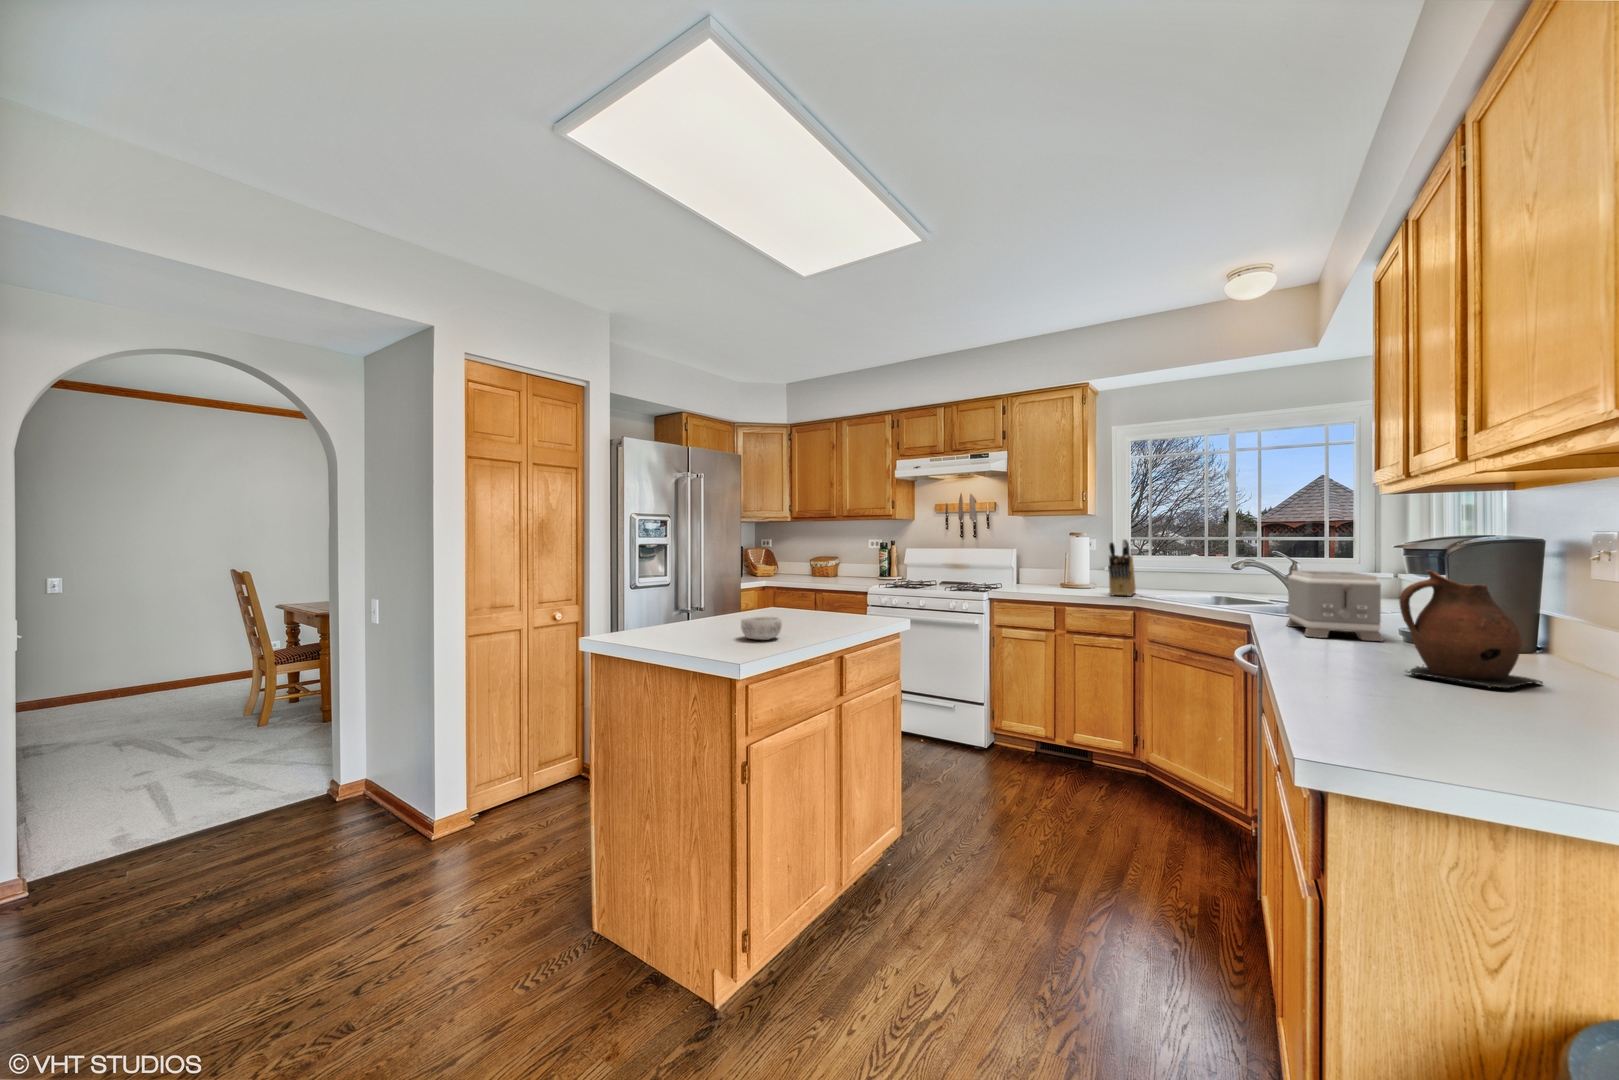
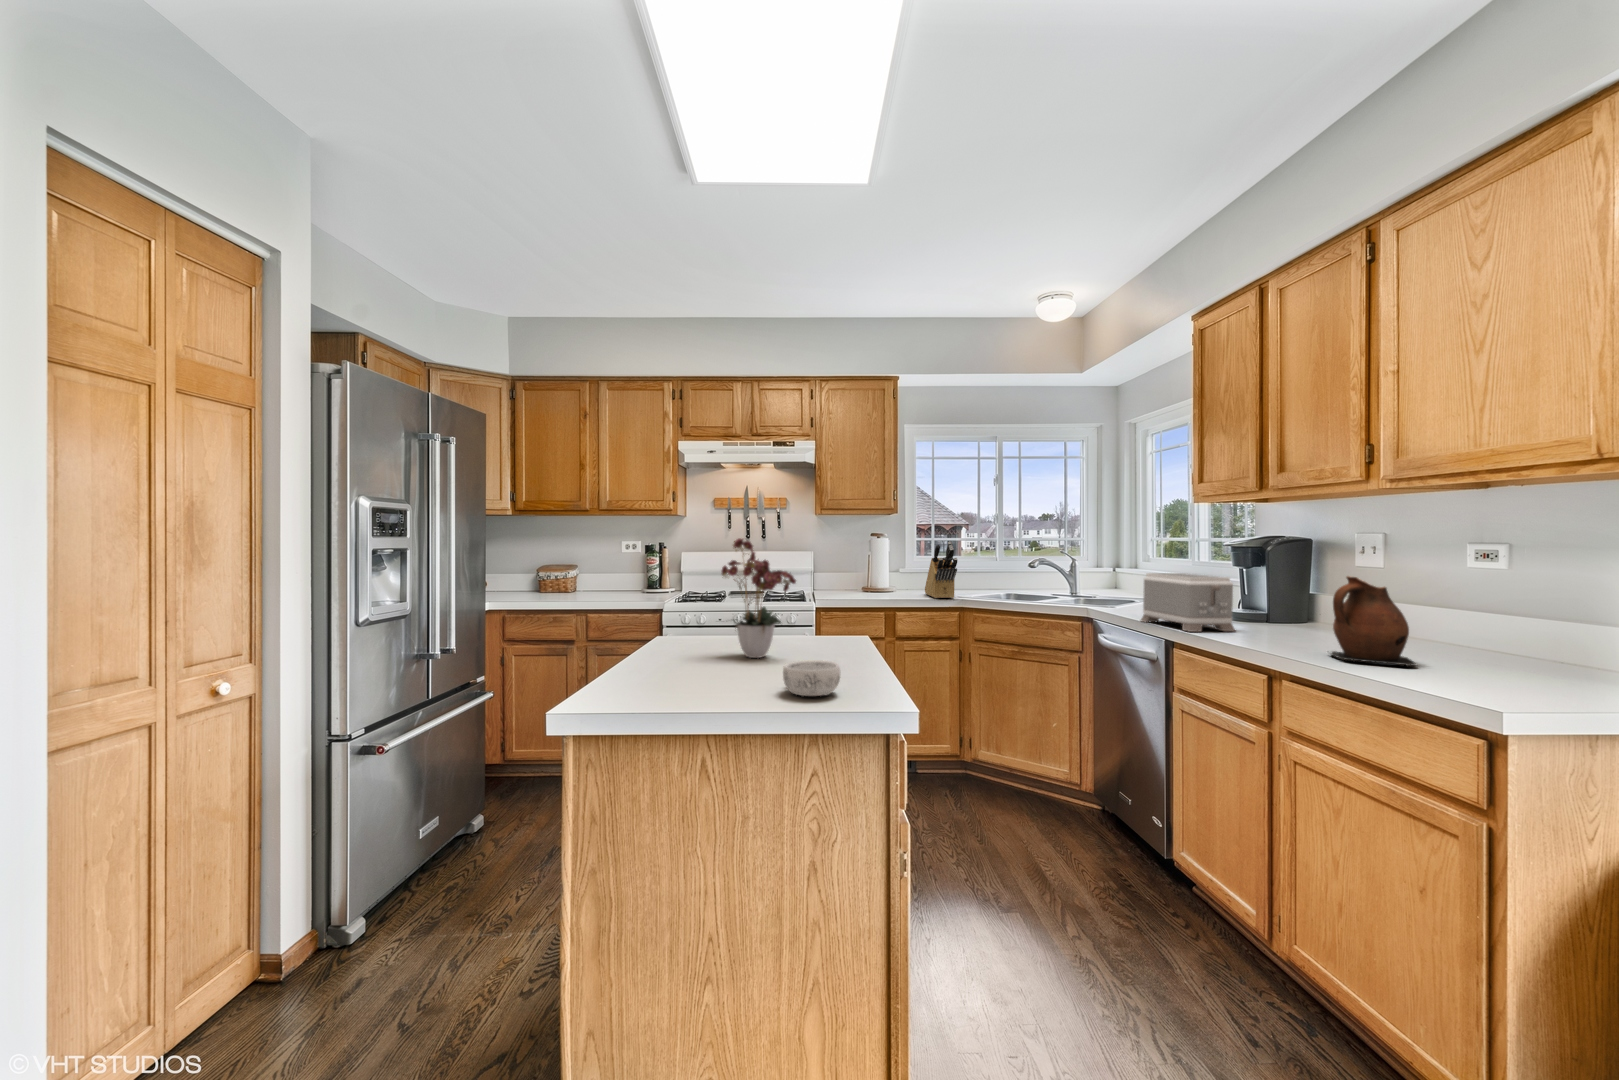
flower arrangement: none [772,528,824,619] -> present [721,538,796,658]

